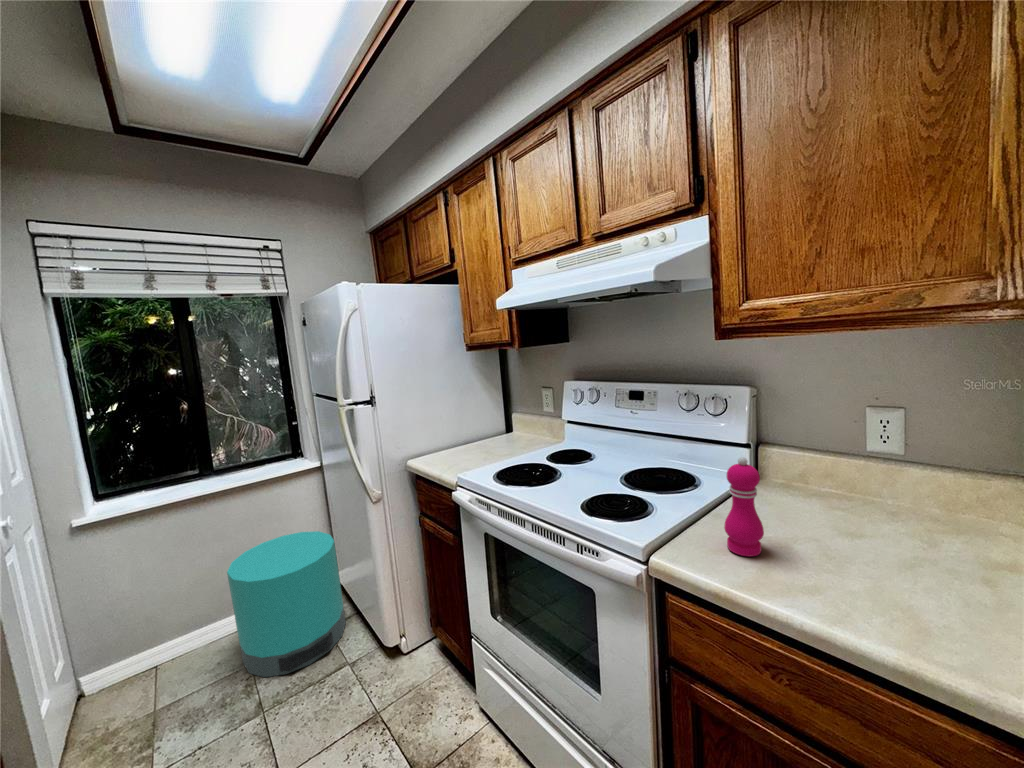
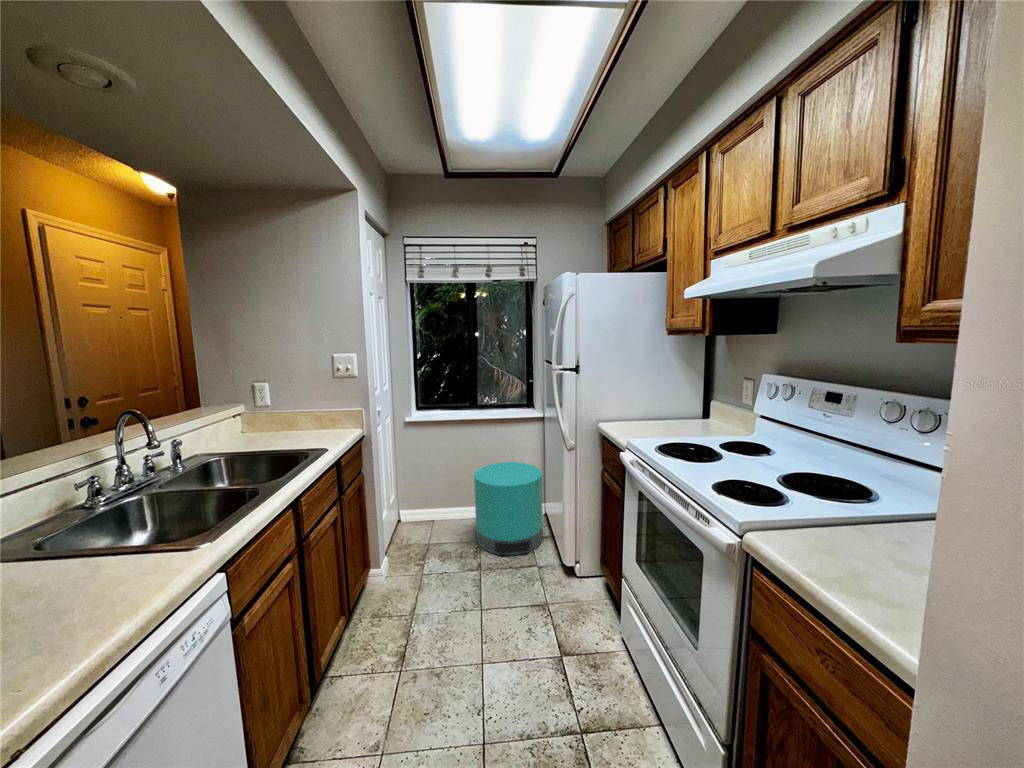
pepper mill: present [724,457,764,557] -> none [830,462,877,563]

